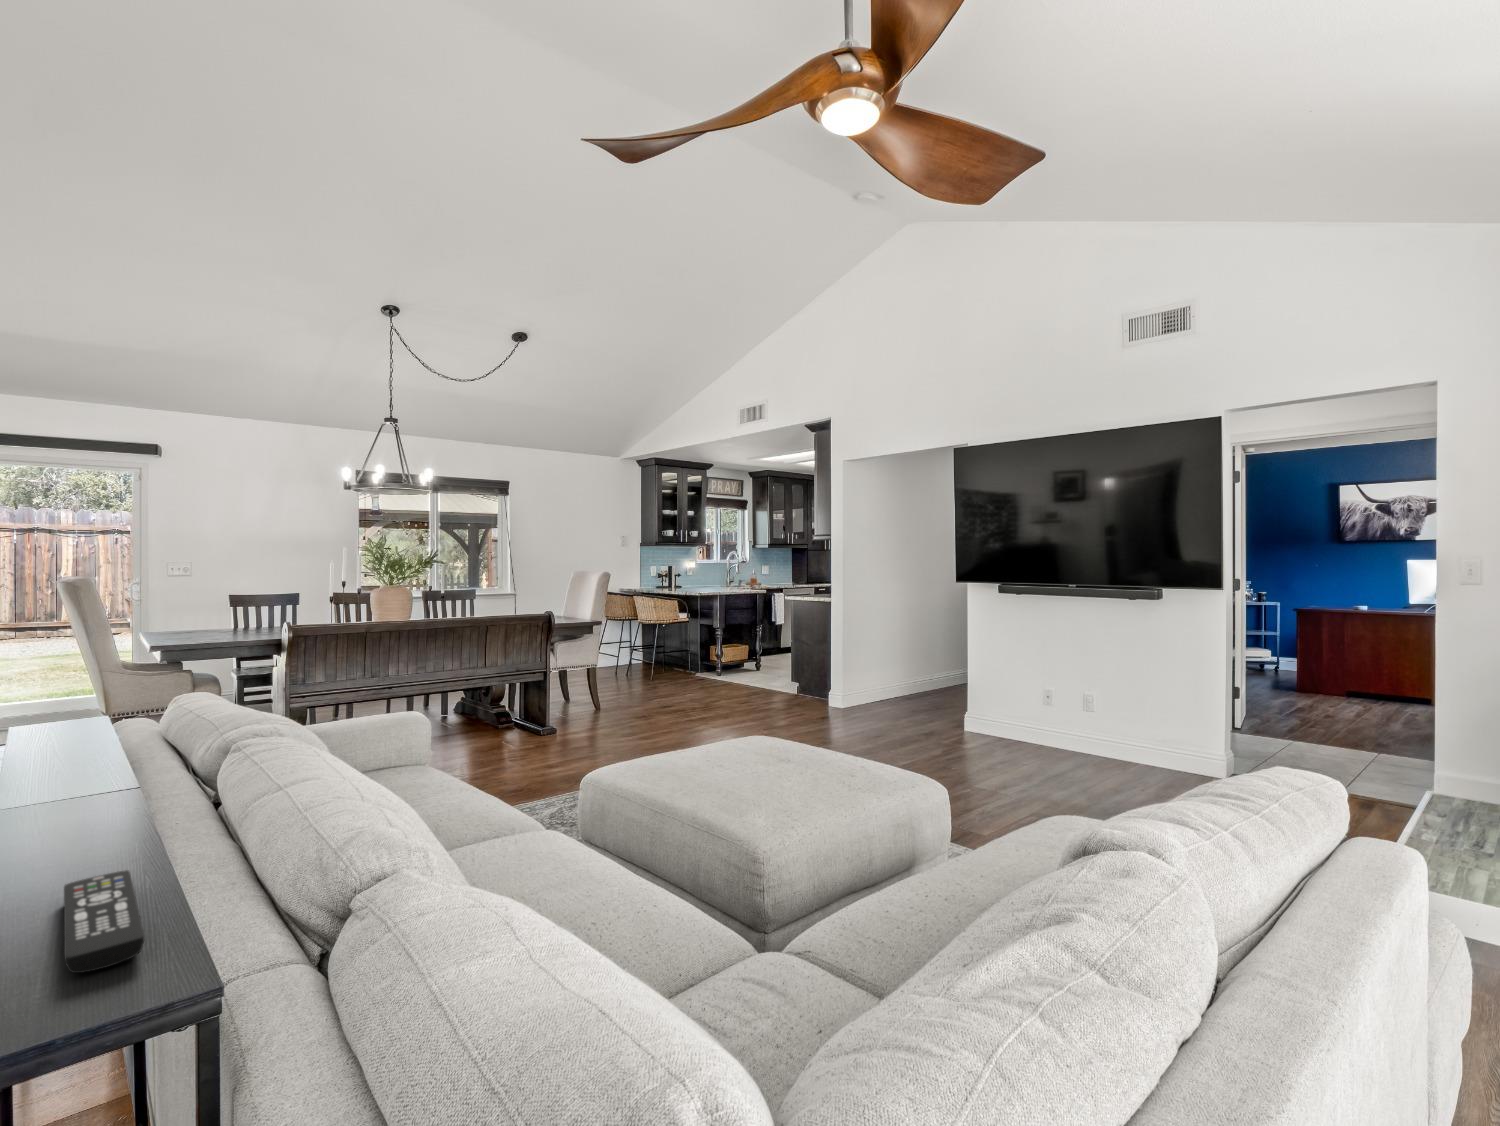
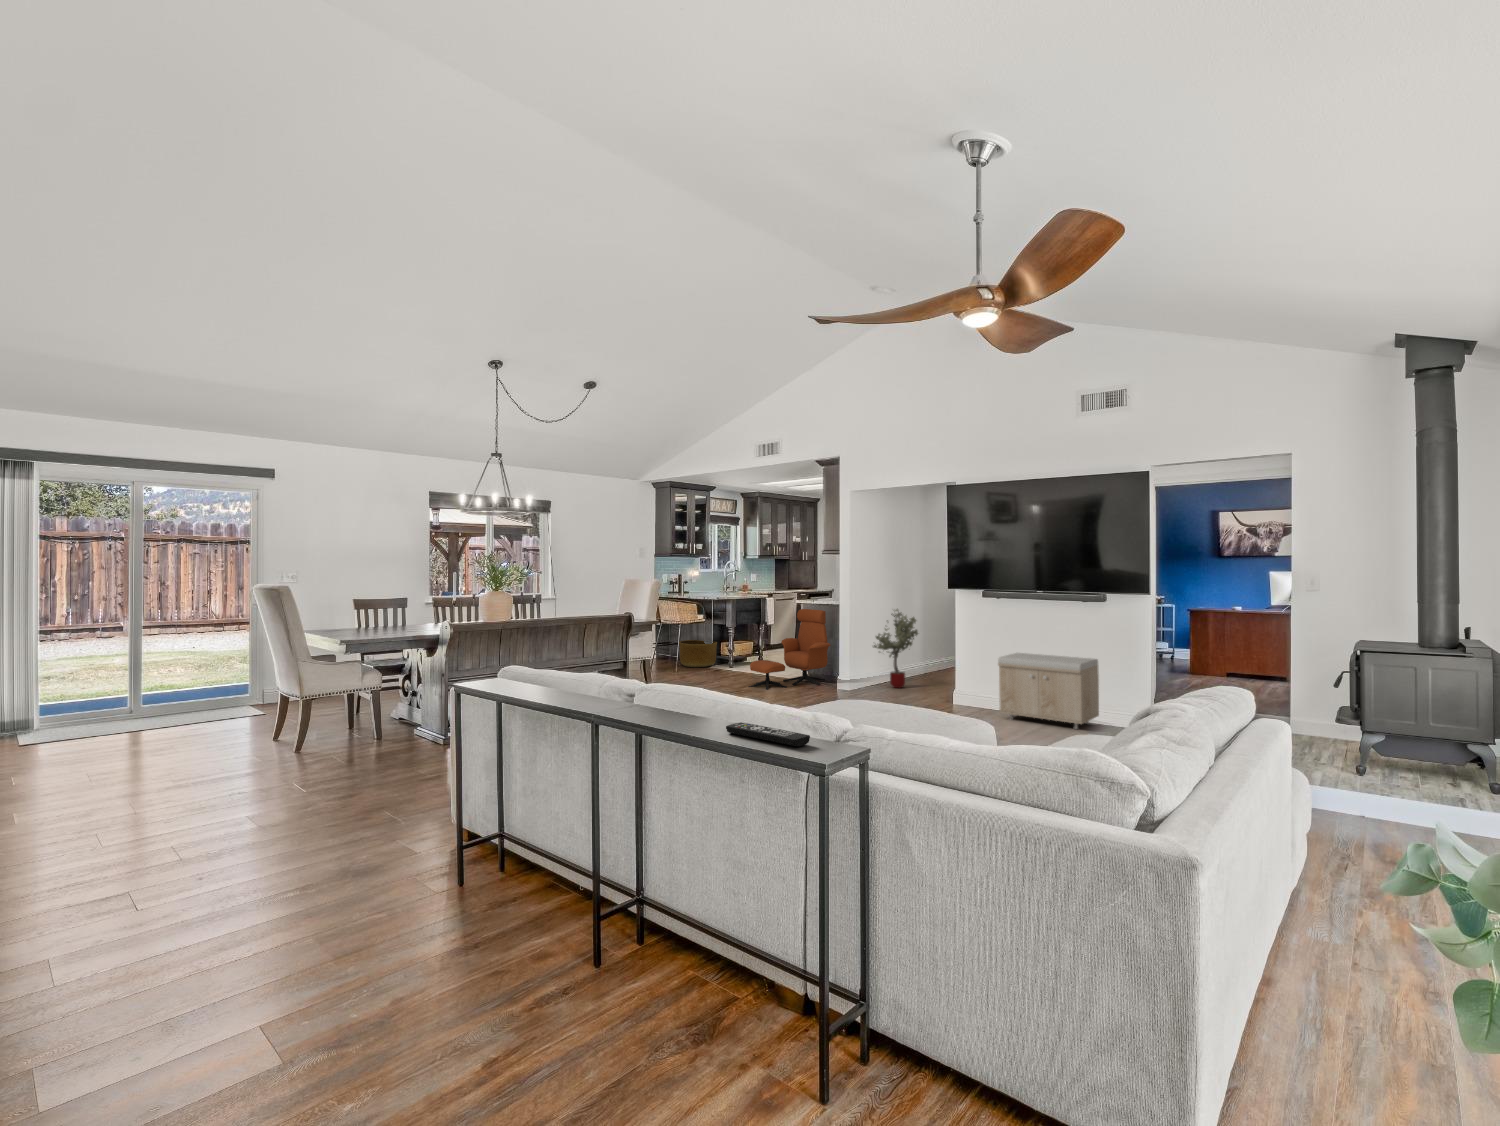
lounge chair: none [718,607,821,708] -> present [749,609,831,690]
potted tree: none [870,607,932,707] -> present [874,609,918,688]
basket: none [657,643,703,676] -> present [679,640,717,667]
storage bench: none [1013,667,1152,774] -> present [998,653,1099,729]

